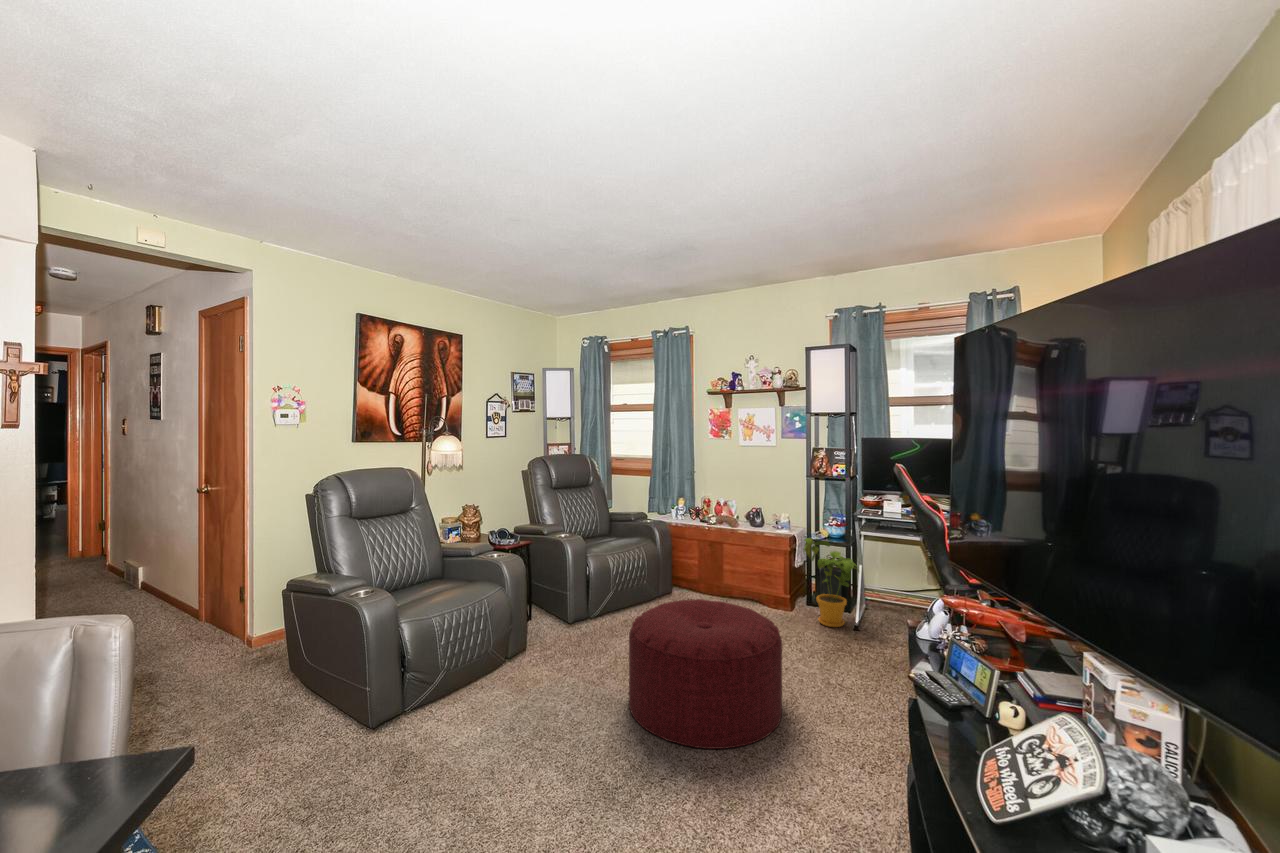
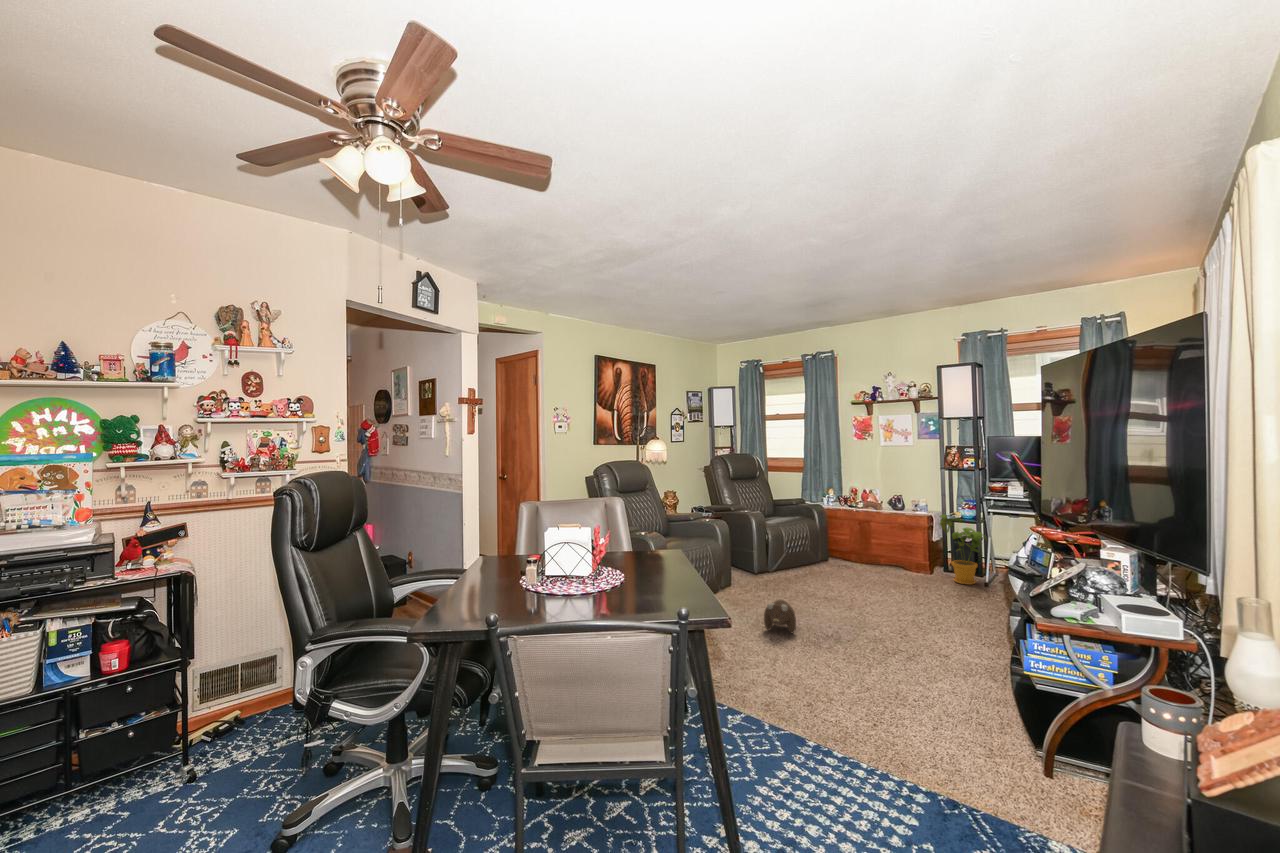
ottoman: present [629,599,782,749] -> none [814,550,926,634]
plush toy: none [536,702,589,762] -> present [764,600,796,633]

